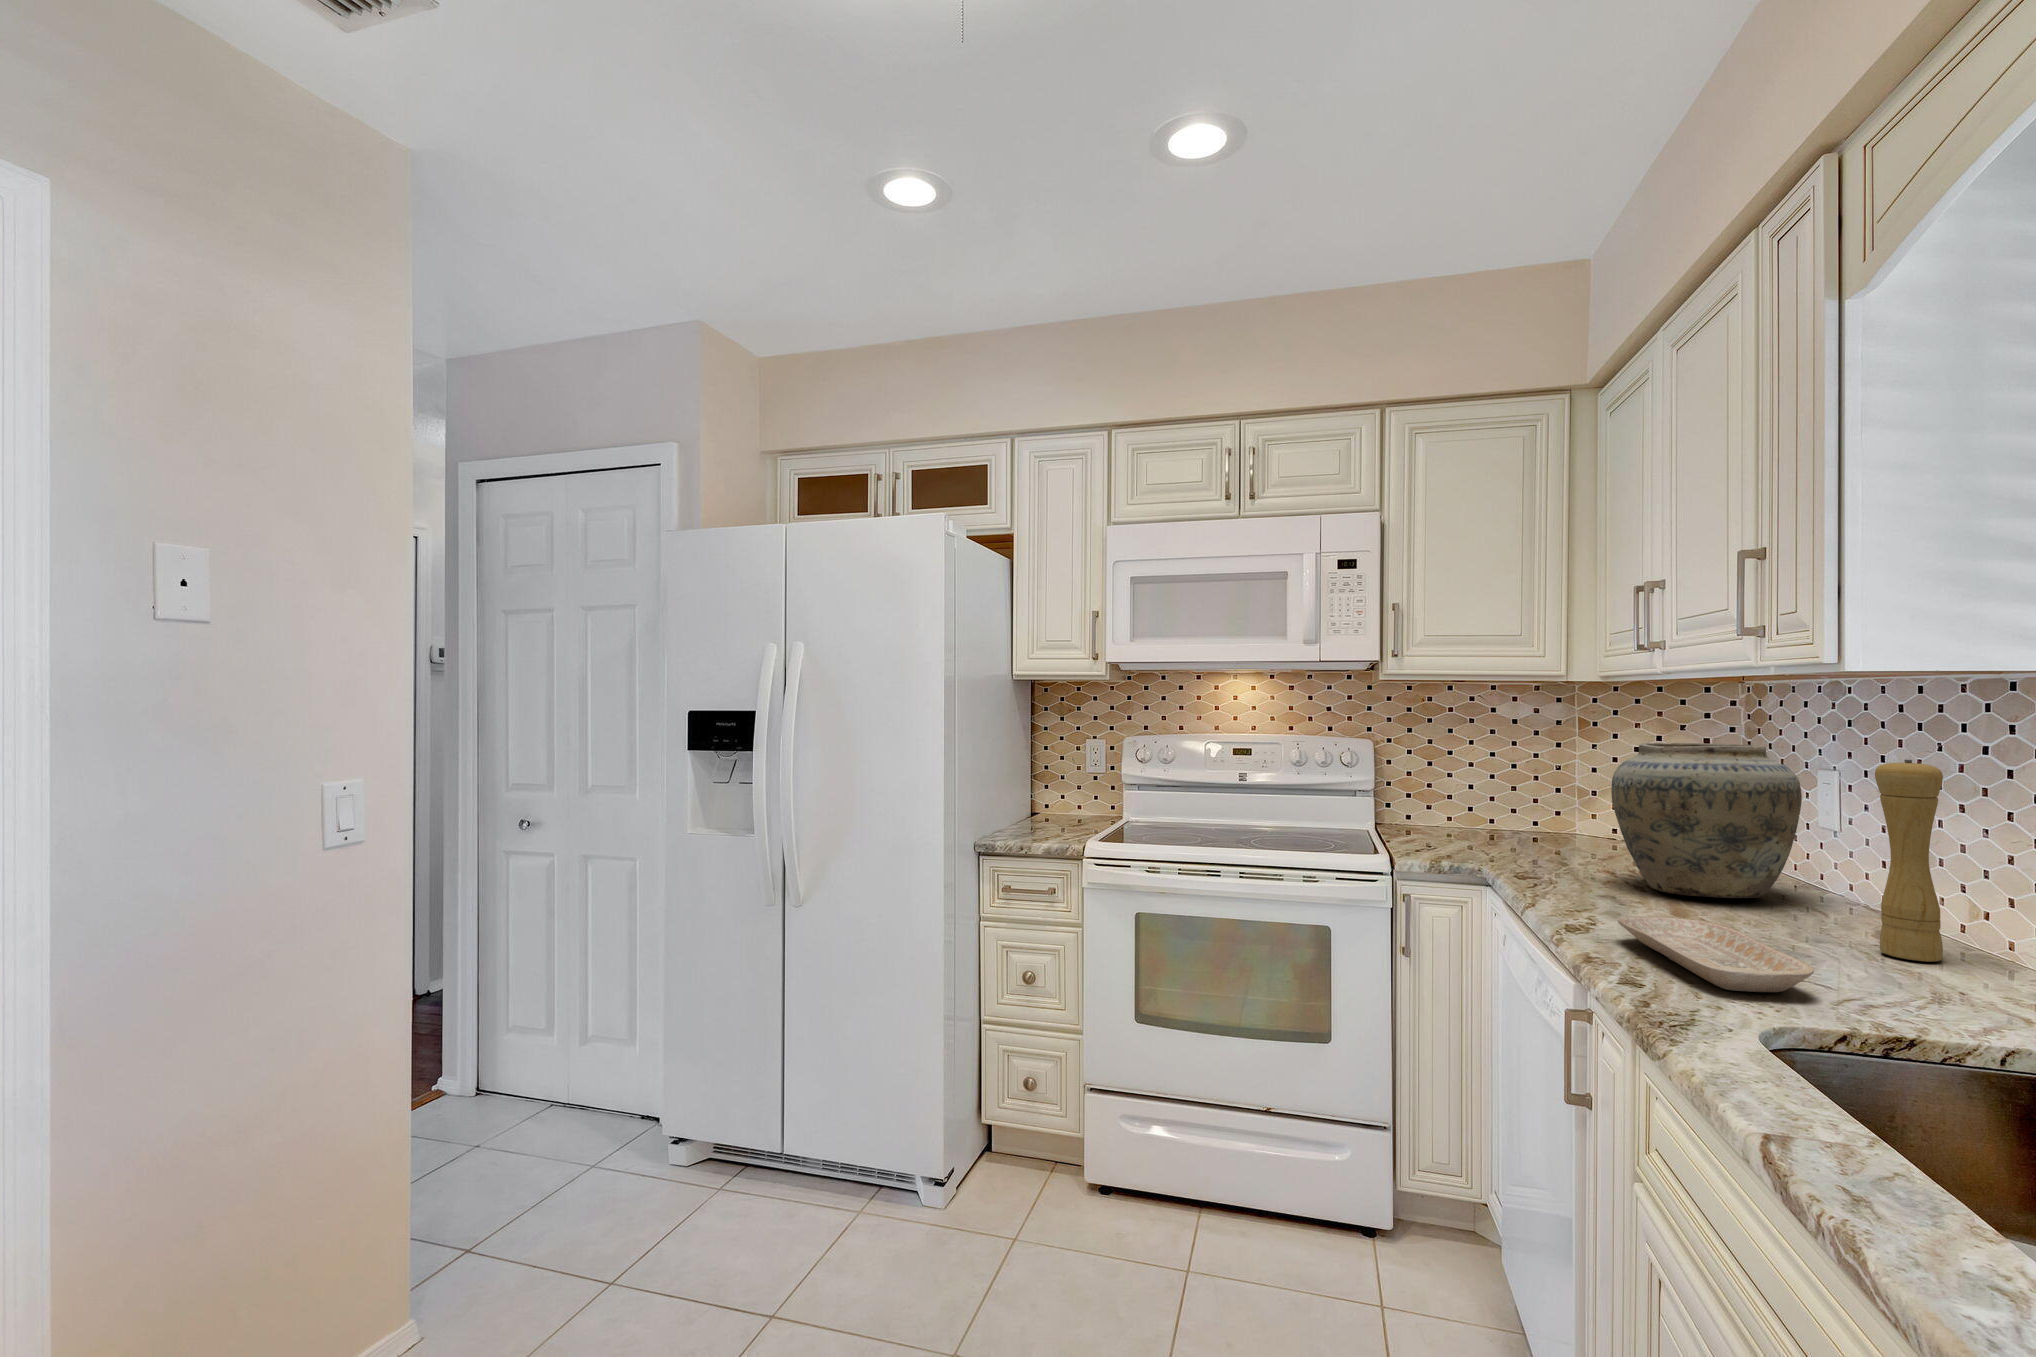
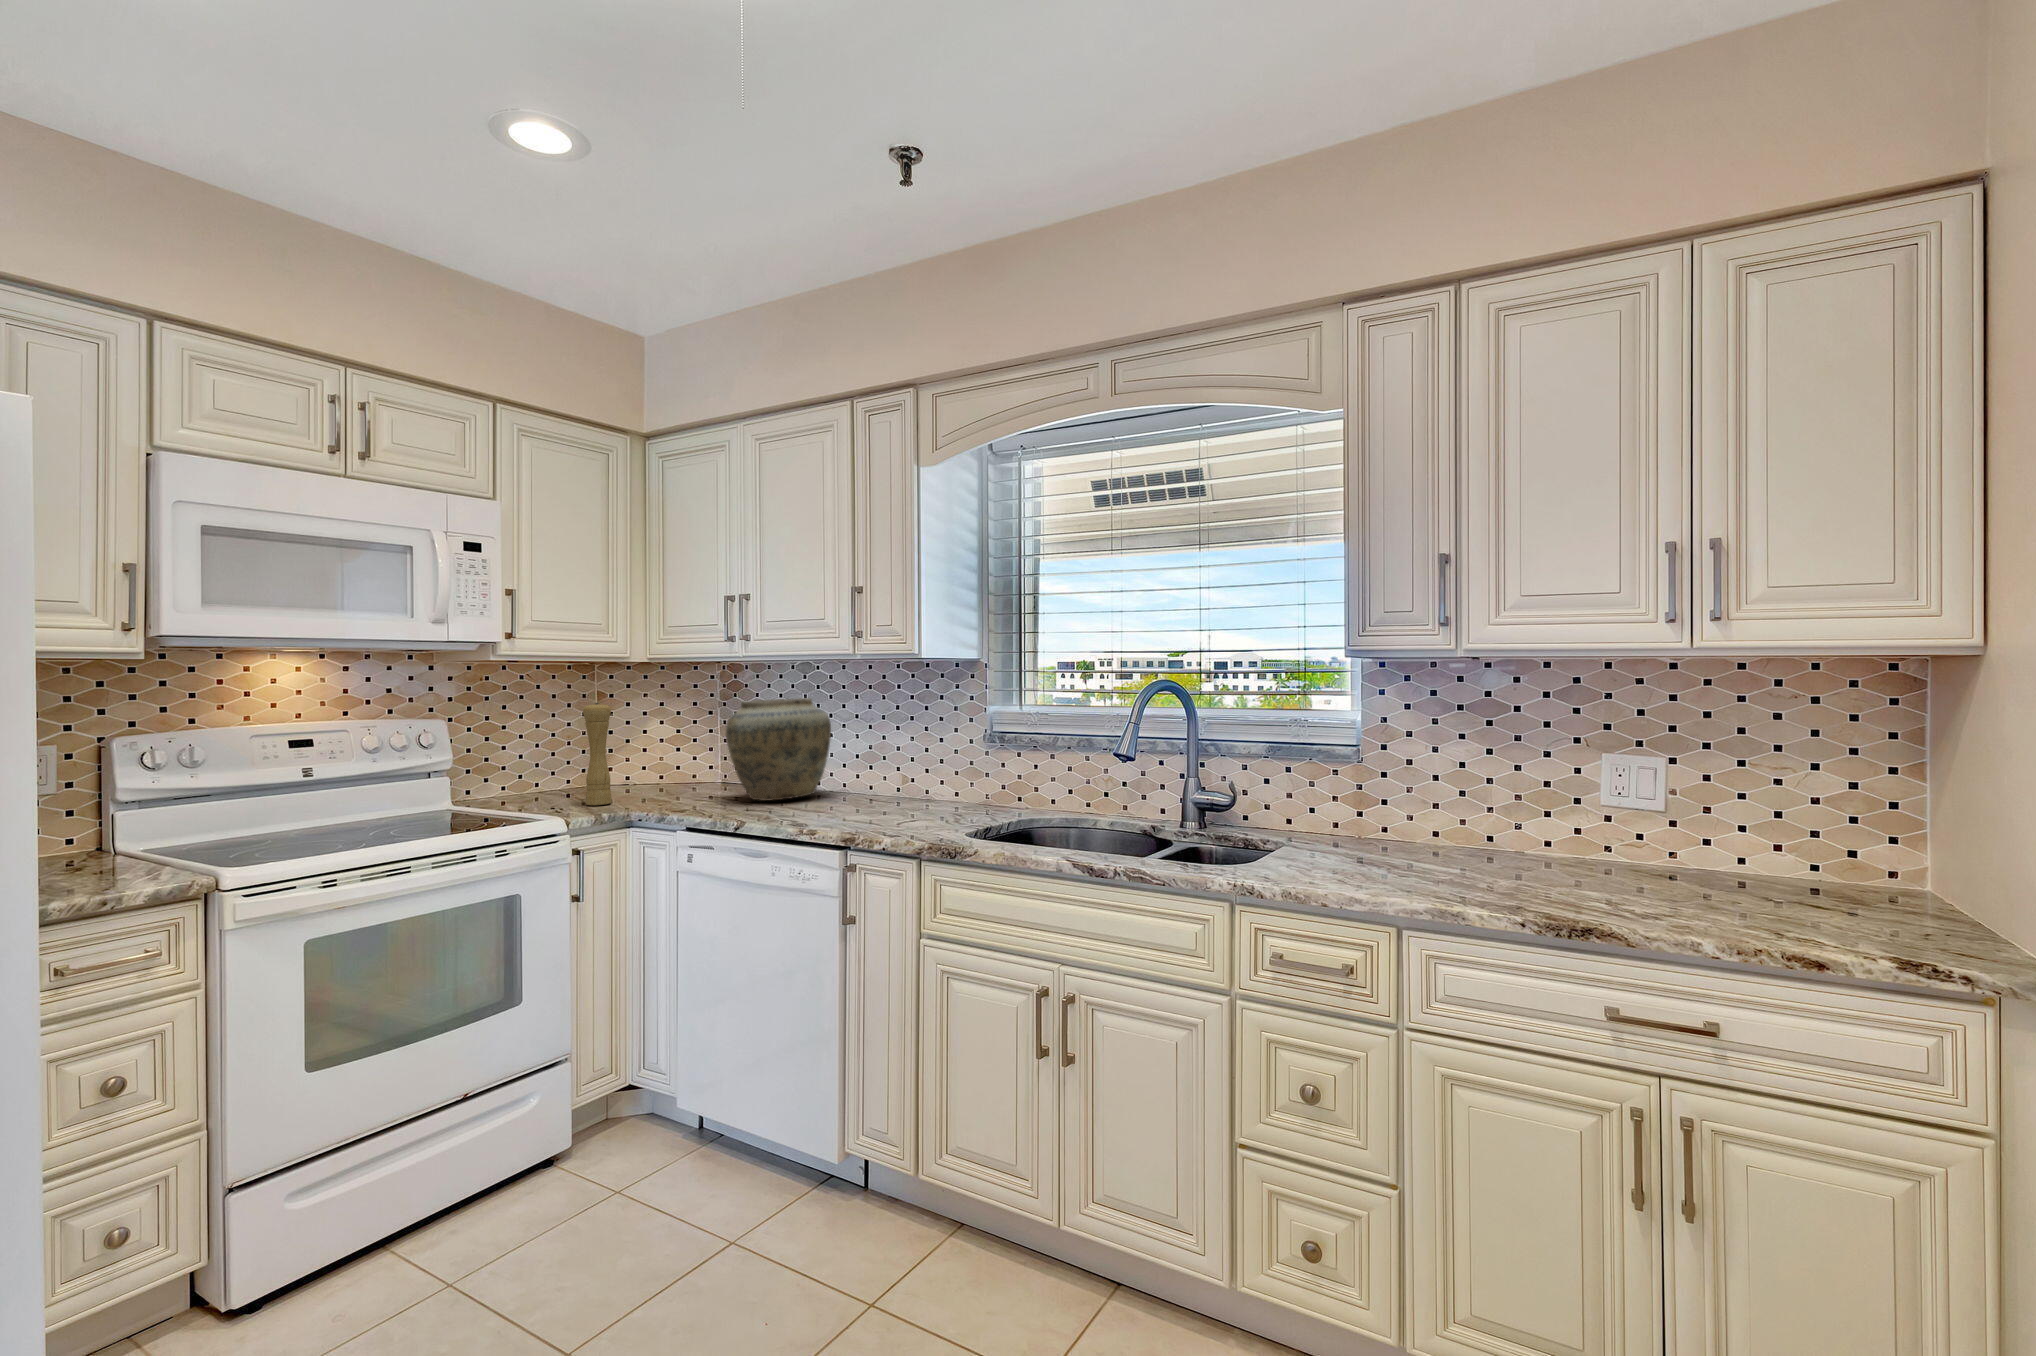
pepper mill: present [1875,760,1943,962] -> present [583,703,612,805]
tray: present [1617,915,1814,992] -> none [827,800,950,825]

